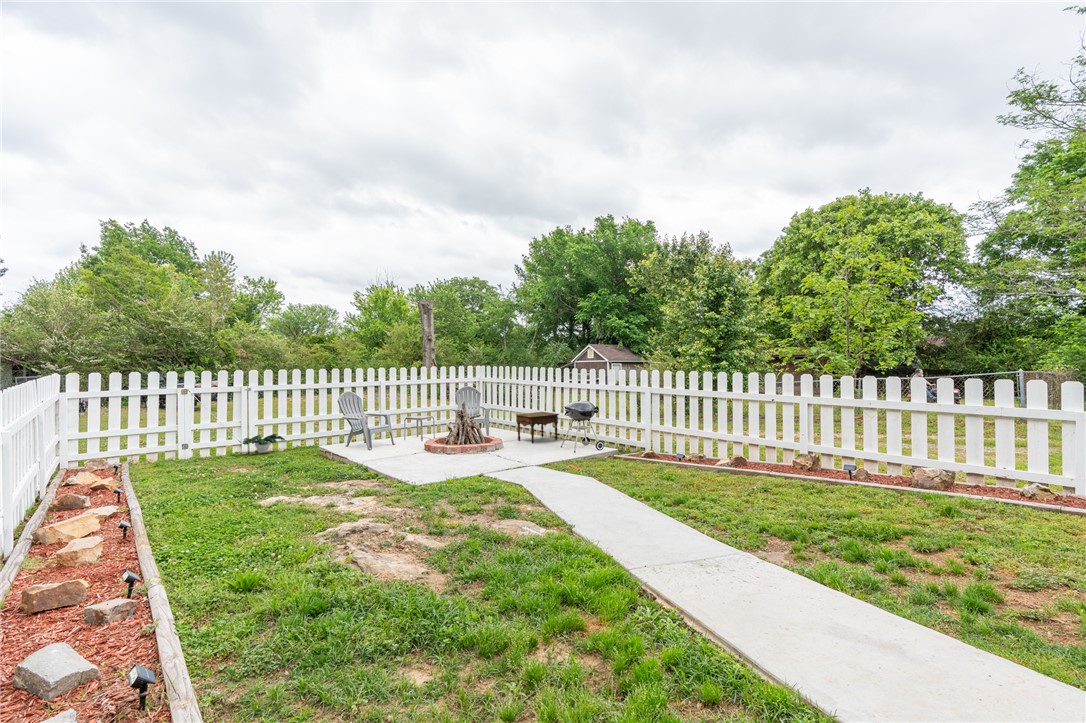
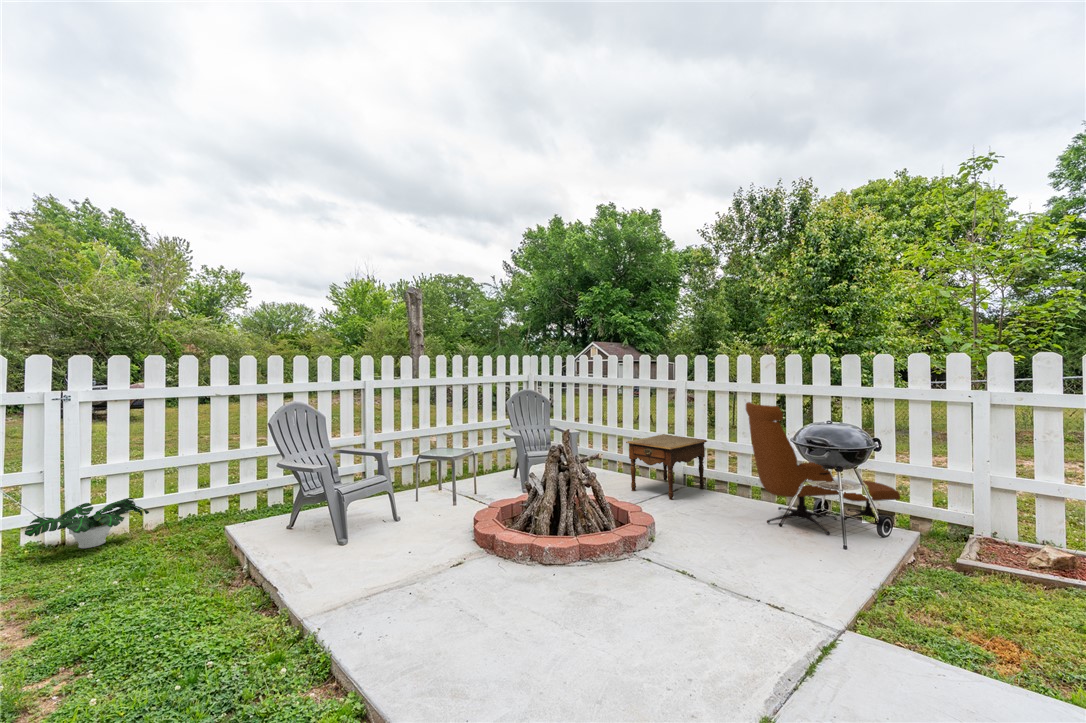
lounge chair: none [555,393,626,452] -> present [746,402,900,535]

